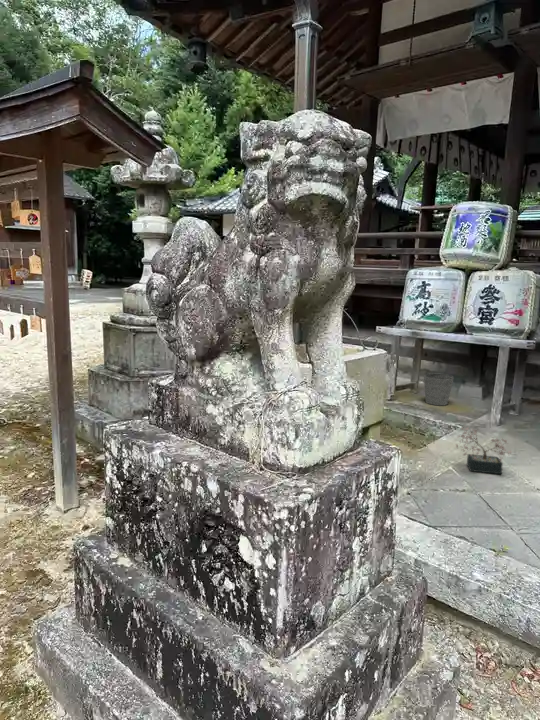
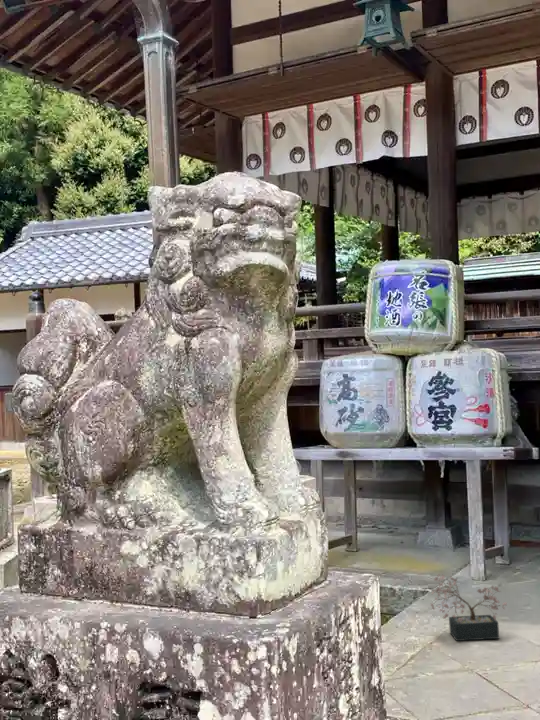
bucket: present [424,373,454,405] -> none [365,511,409,560]

